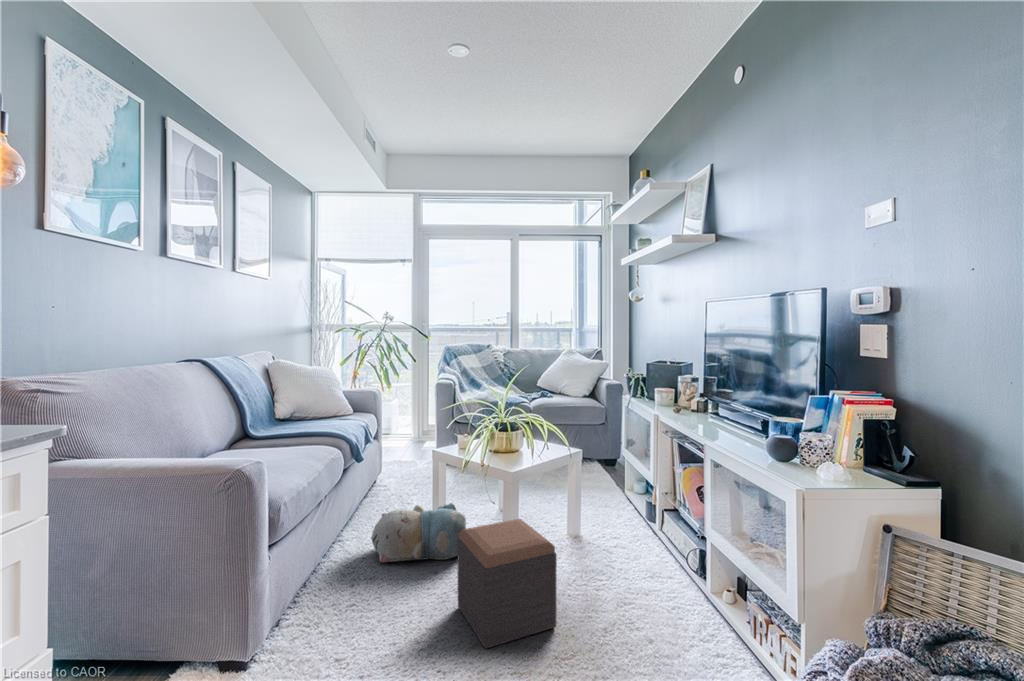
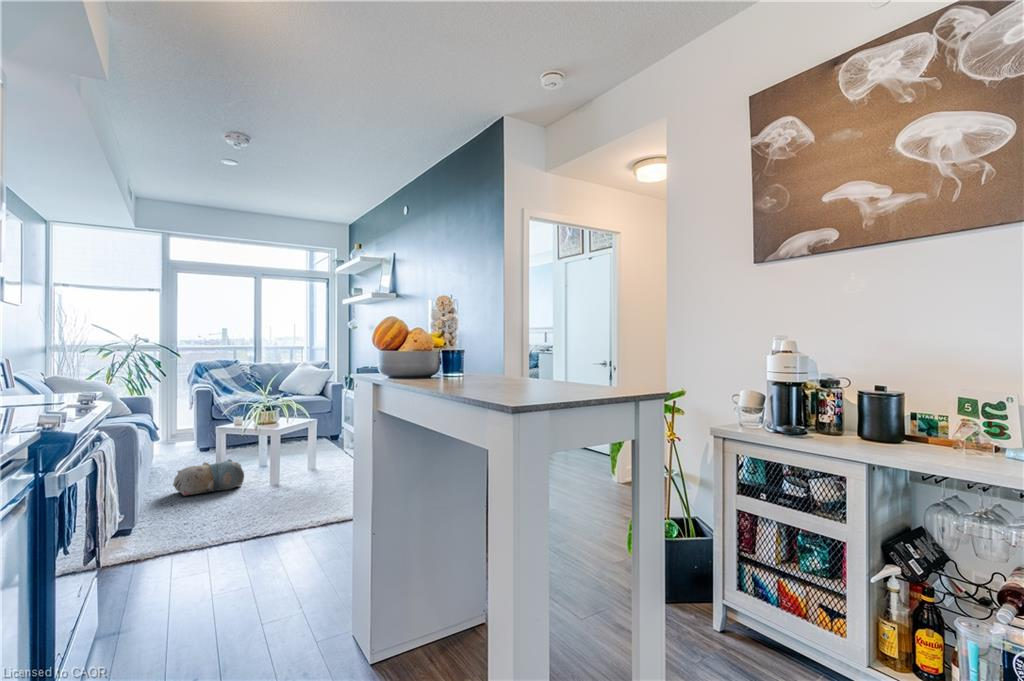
footstool: present [457,519,557,648] -> none [246,452,304,509]

